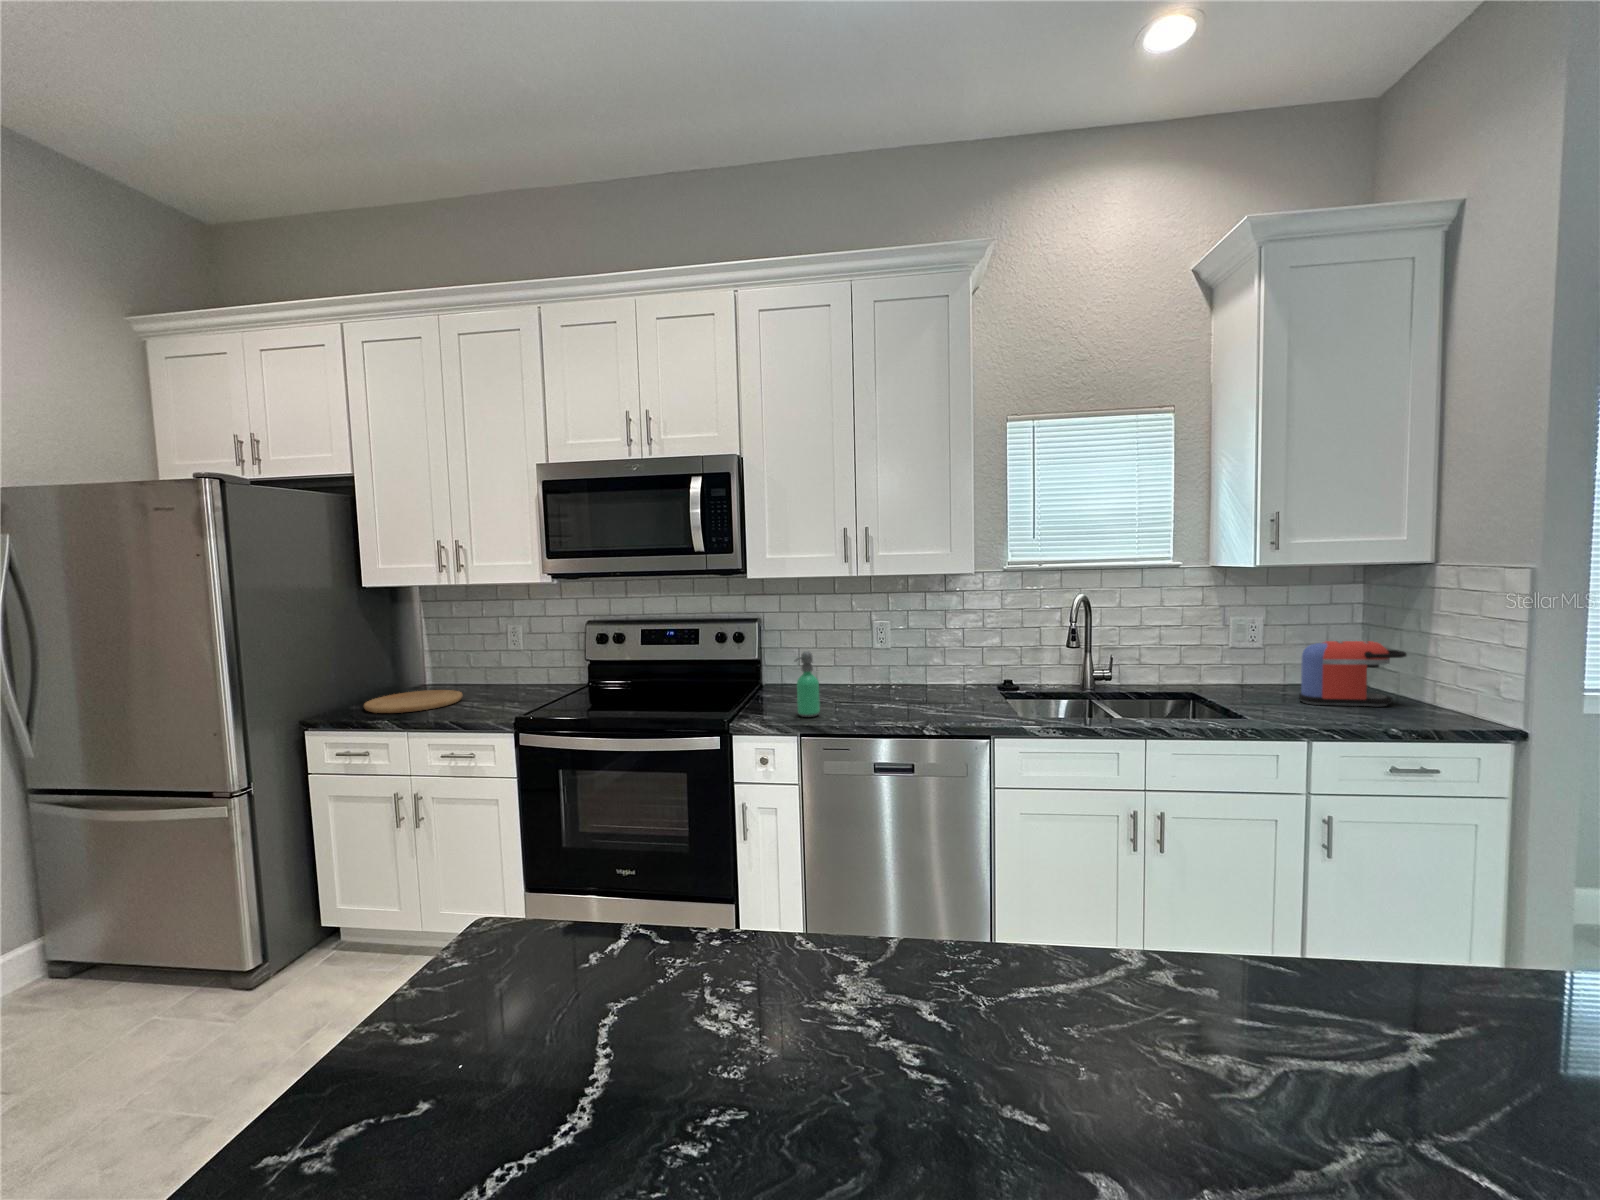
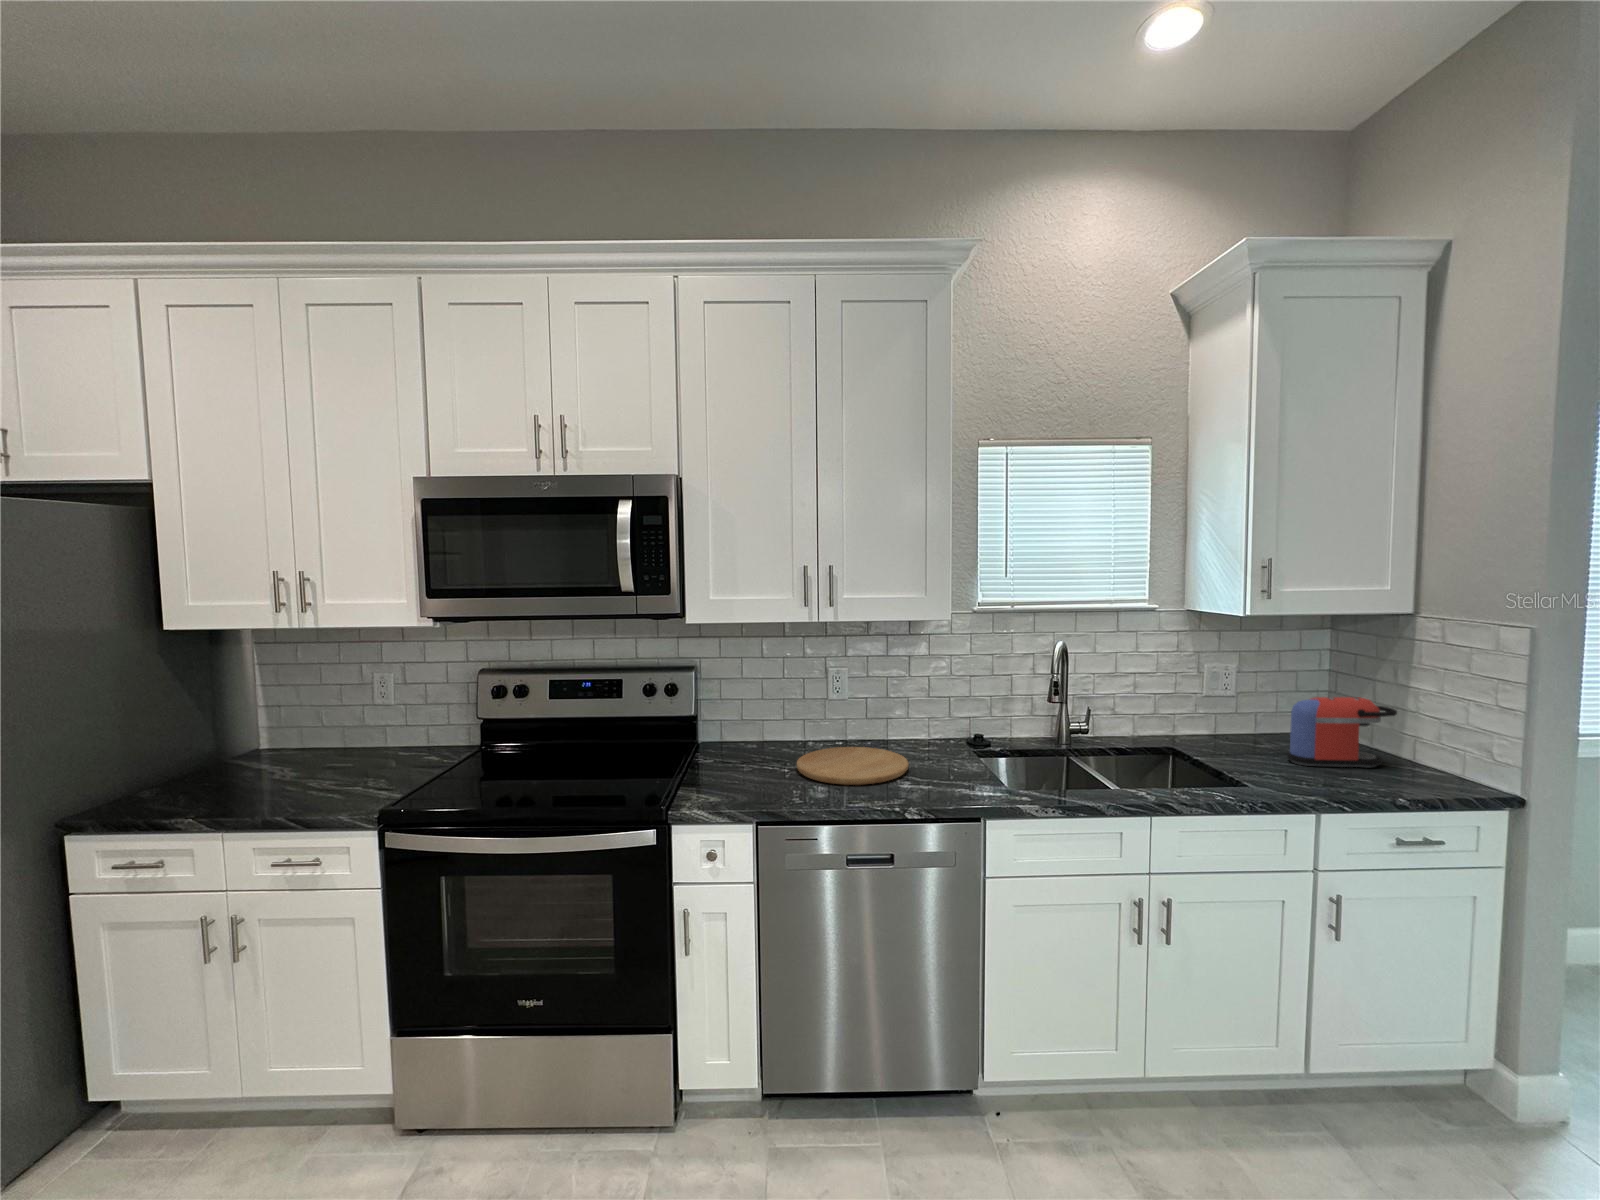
soap dispenser: present [795,651,820,717] -> none [751,717,779,797]
cutting board: present [364,690,462,713] -> present [797,747,909,785]

